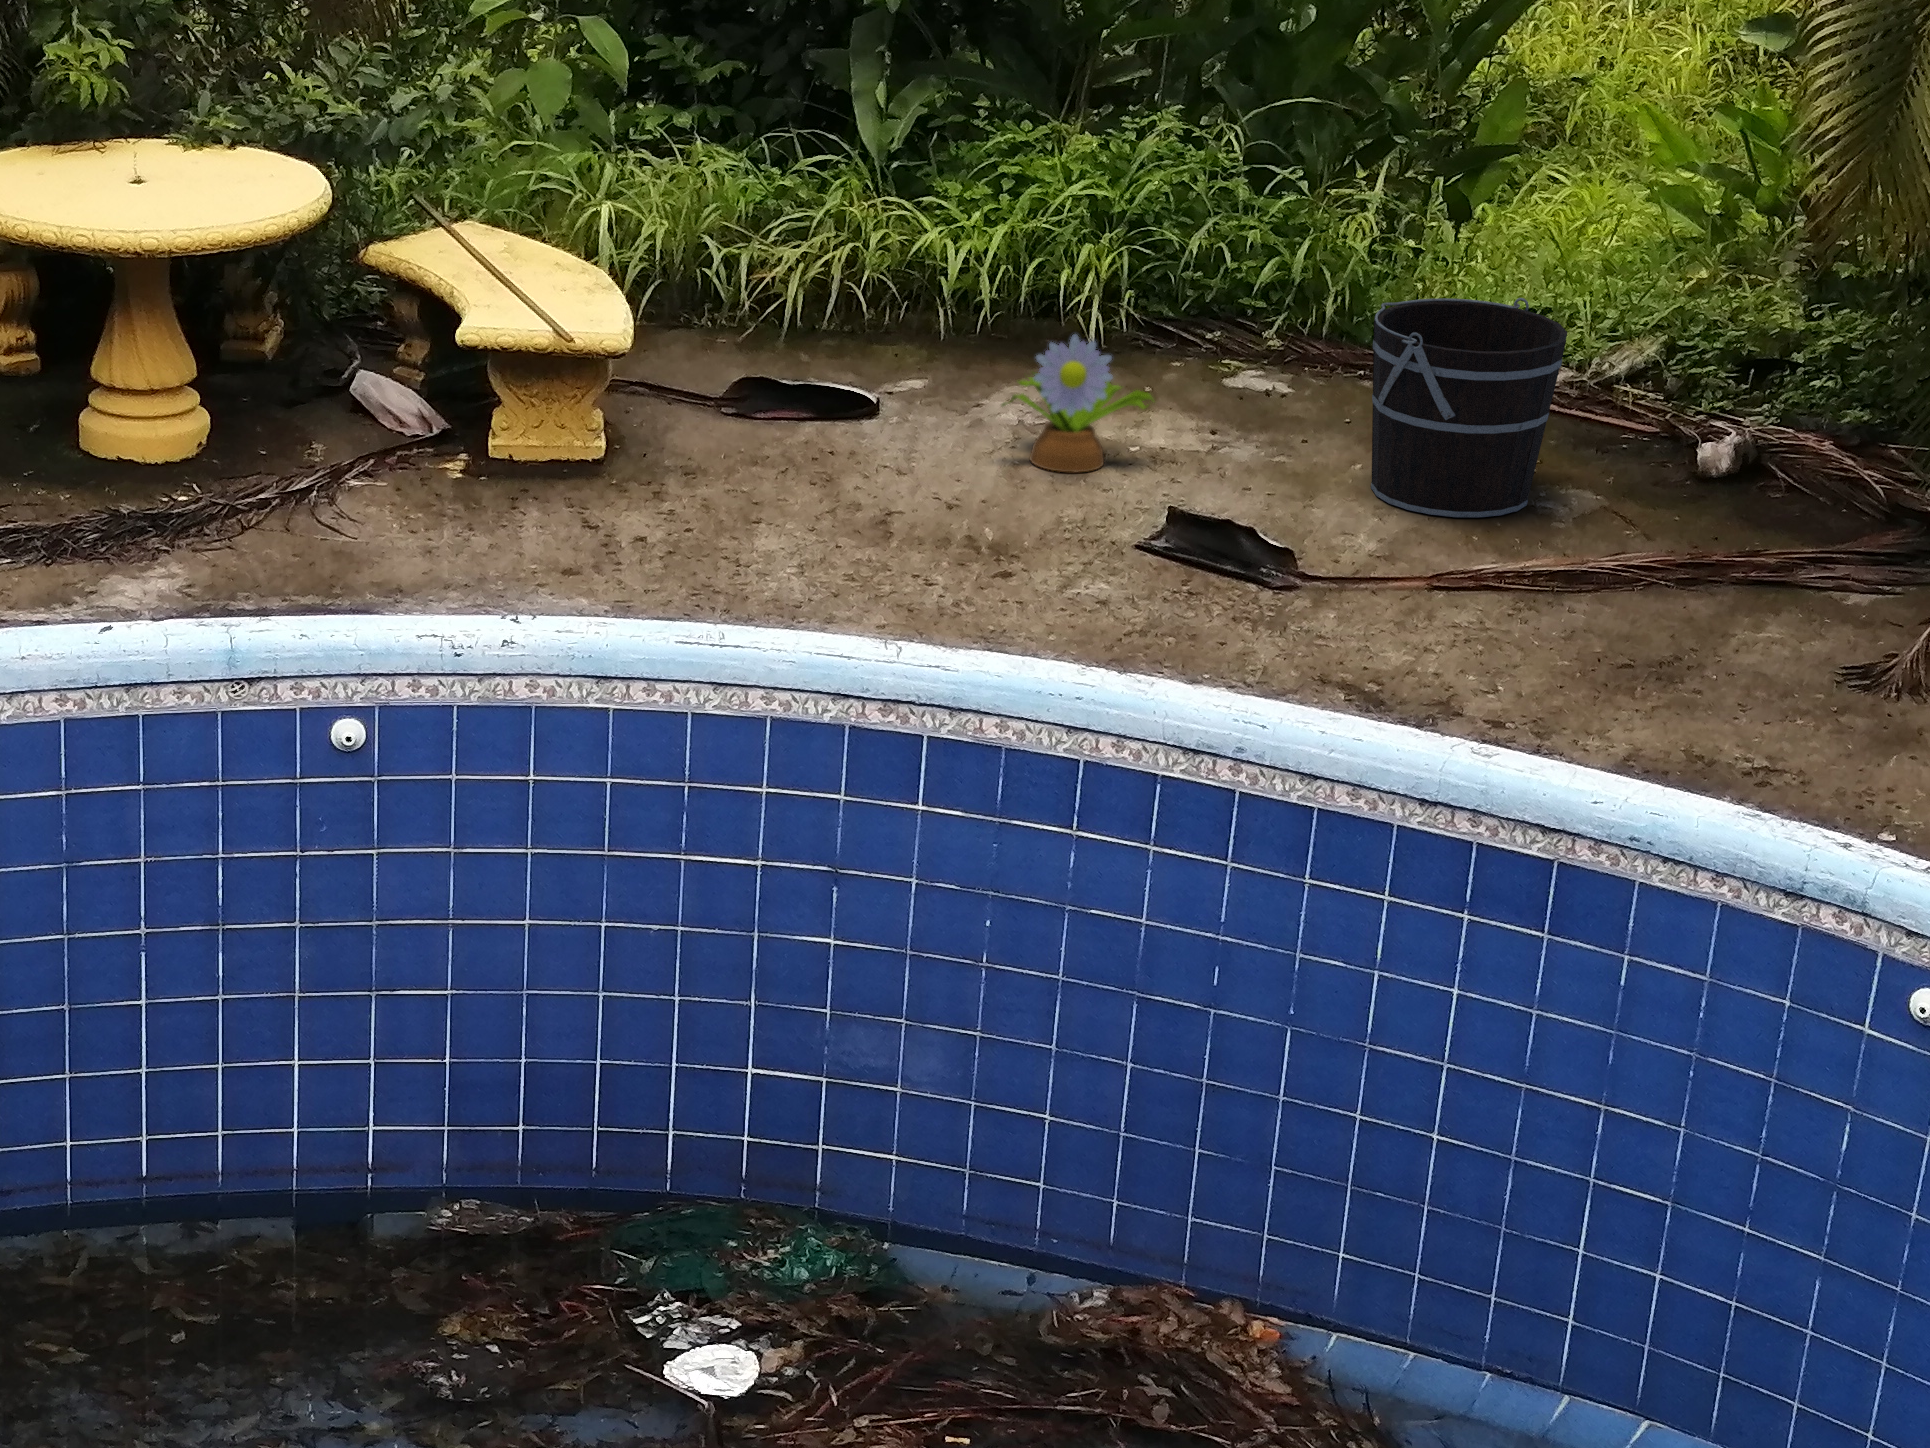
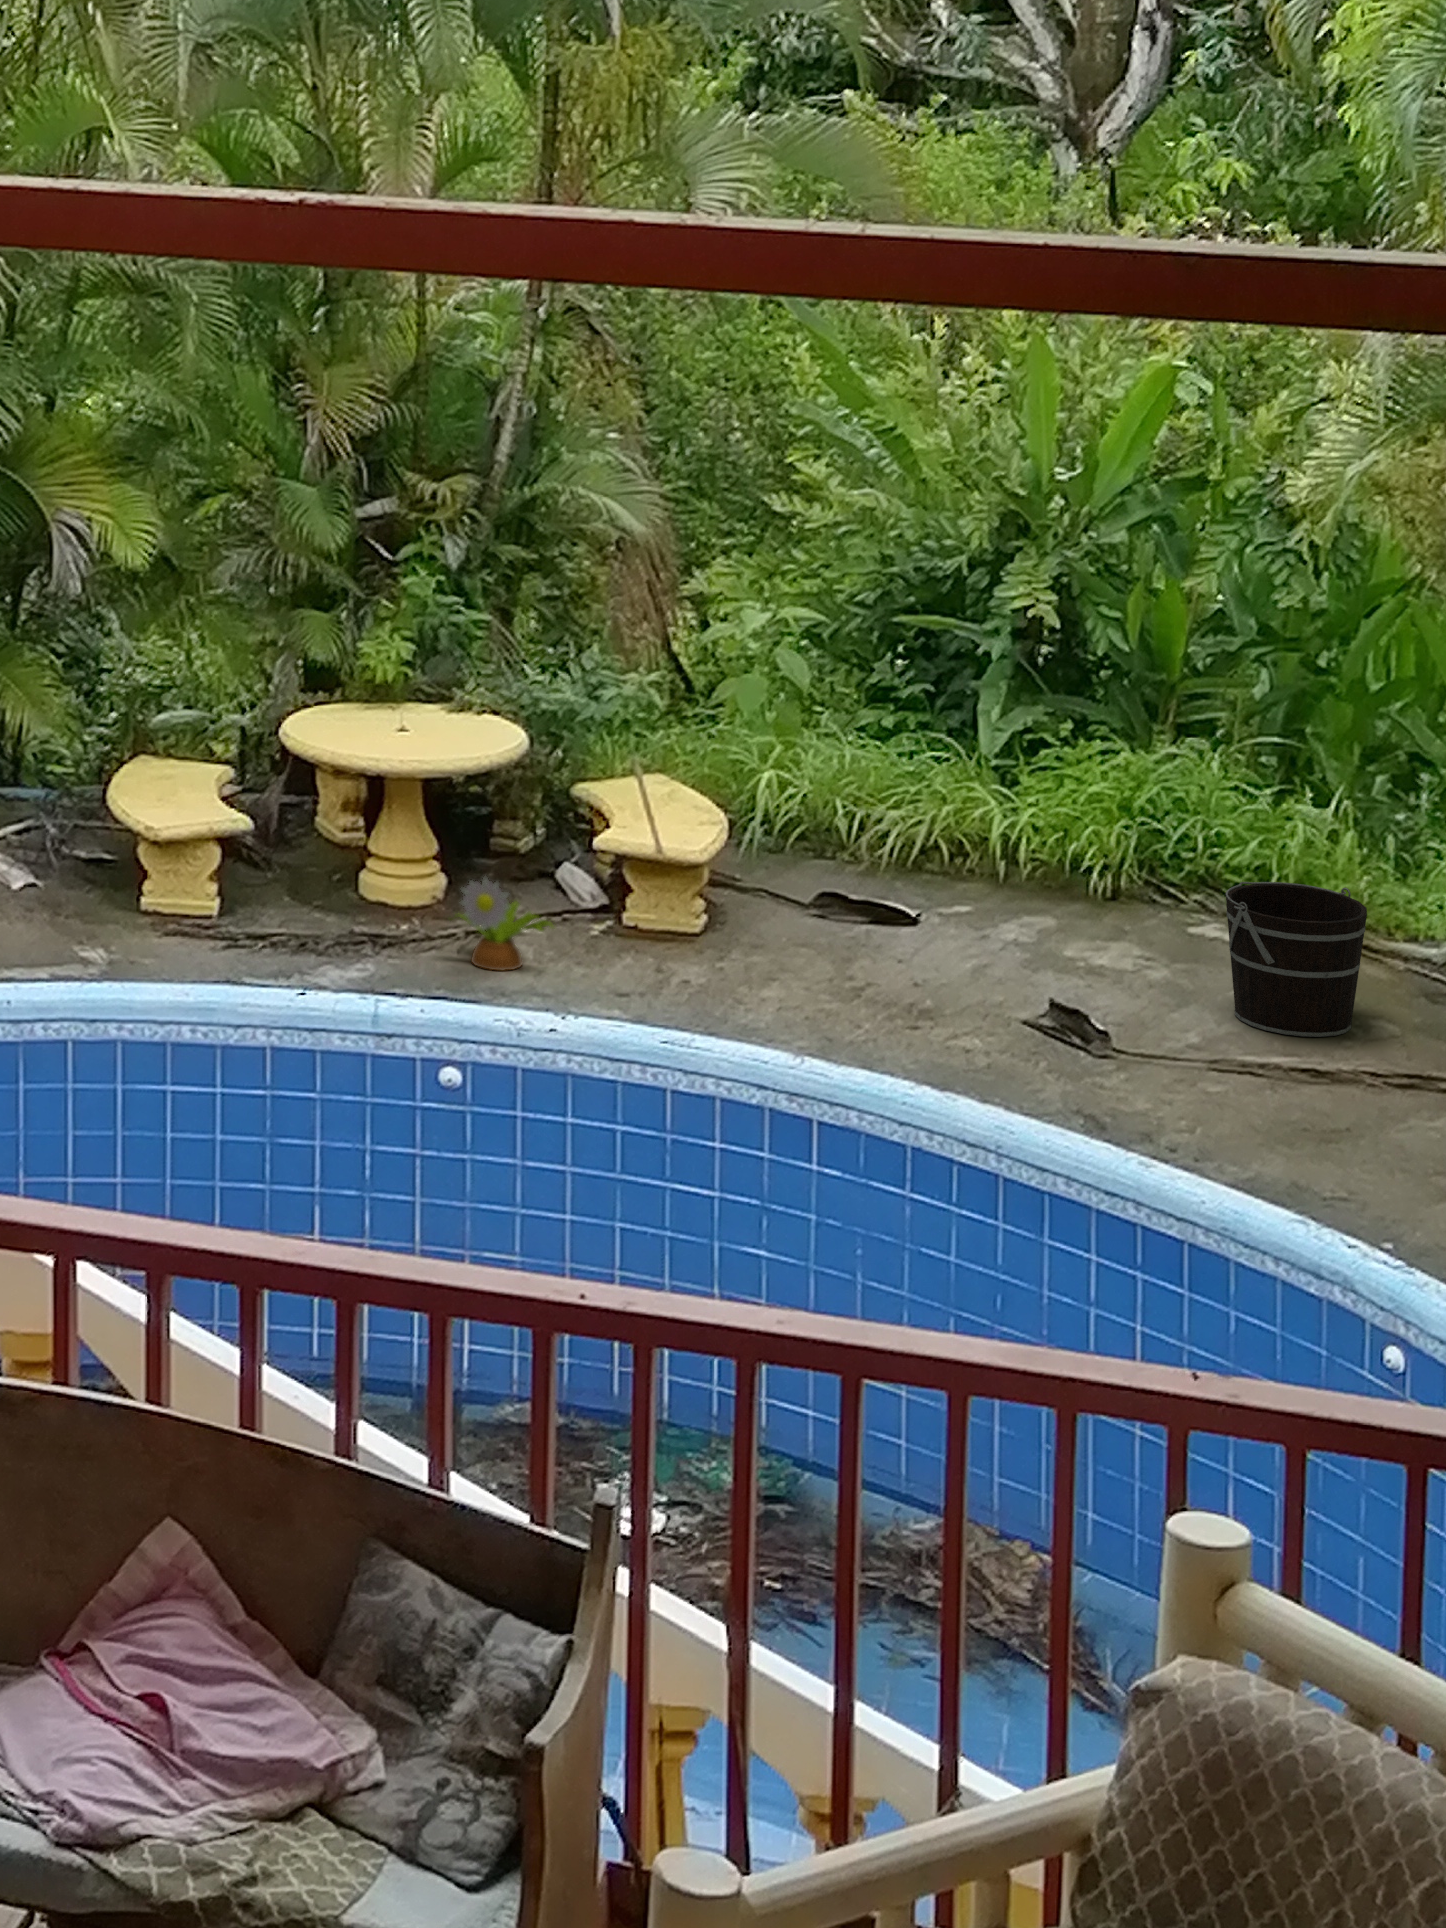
decorative plant: present [1002,334,1154,472] -> present [455,877,553,970]

